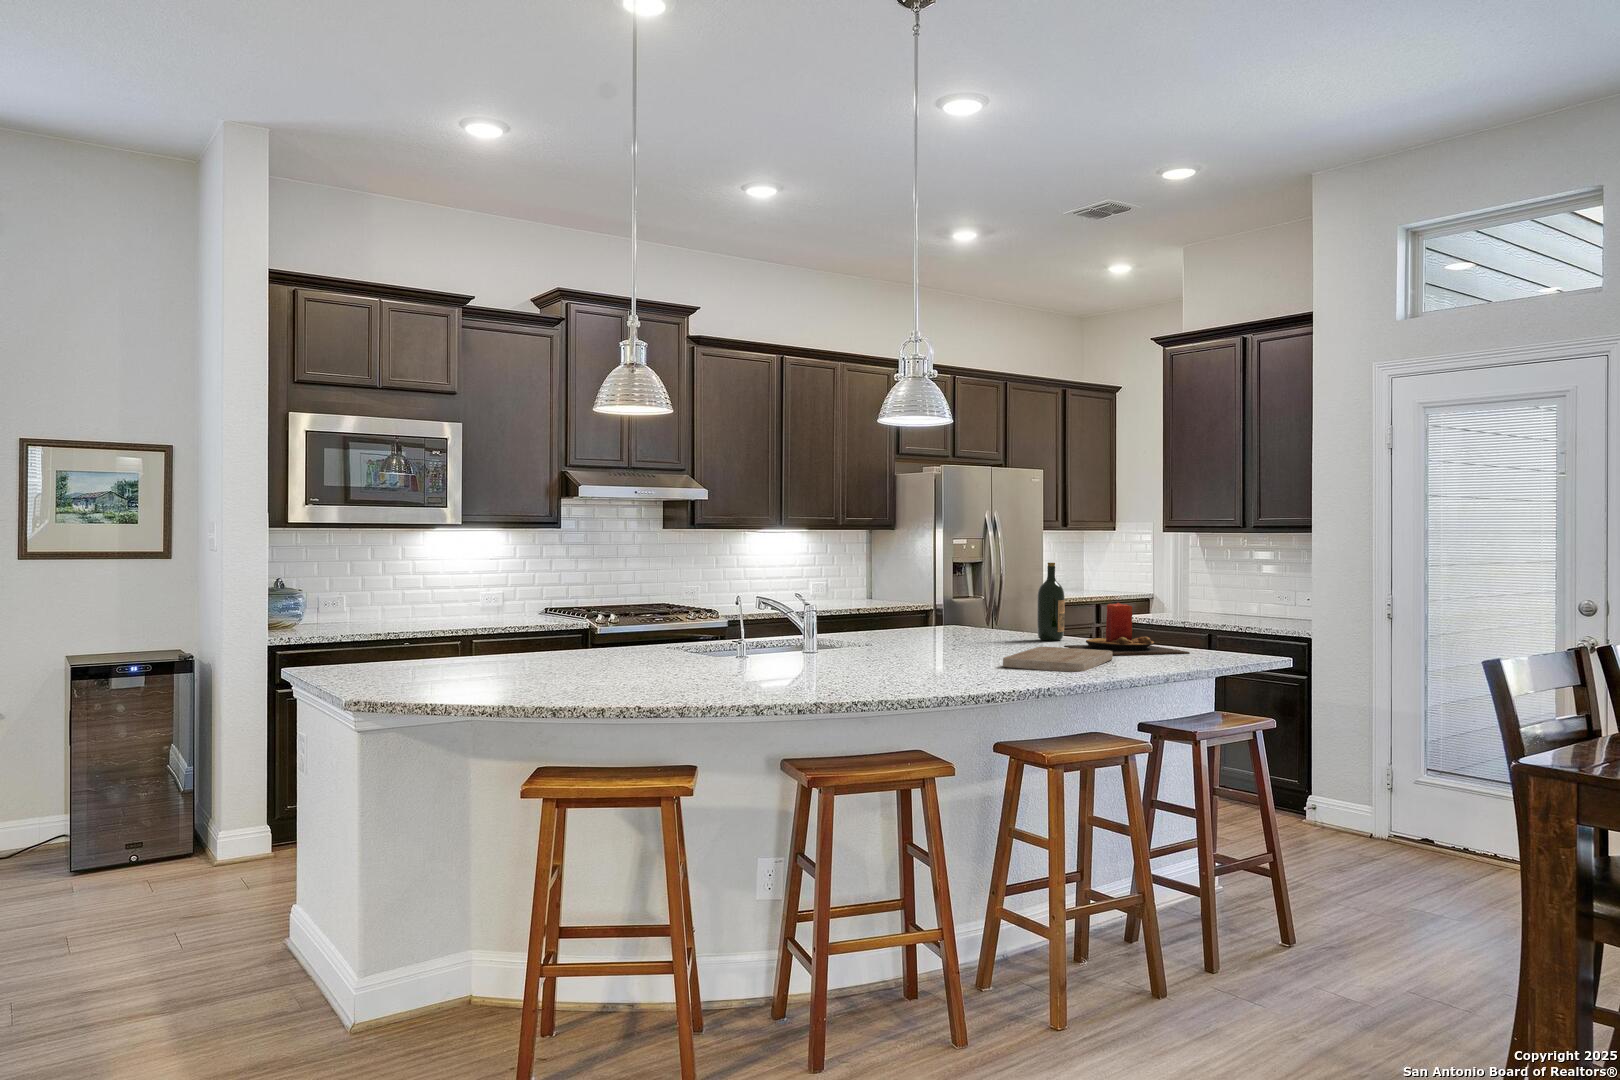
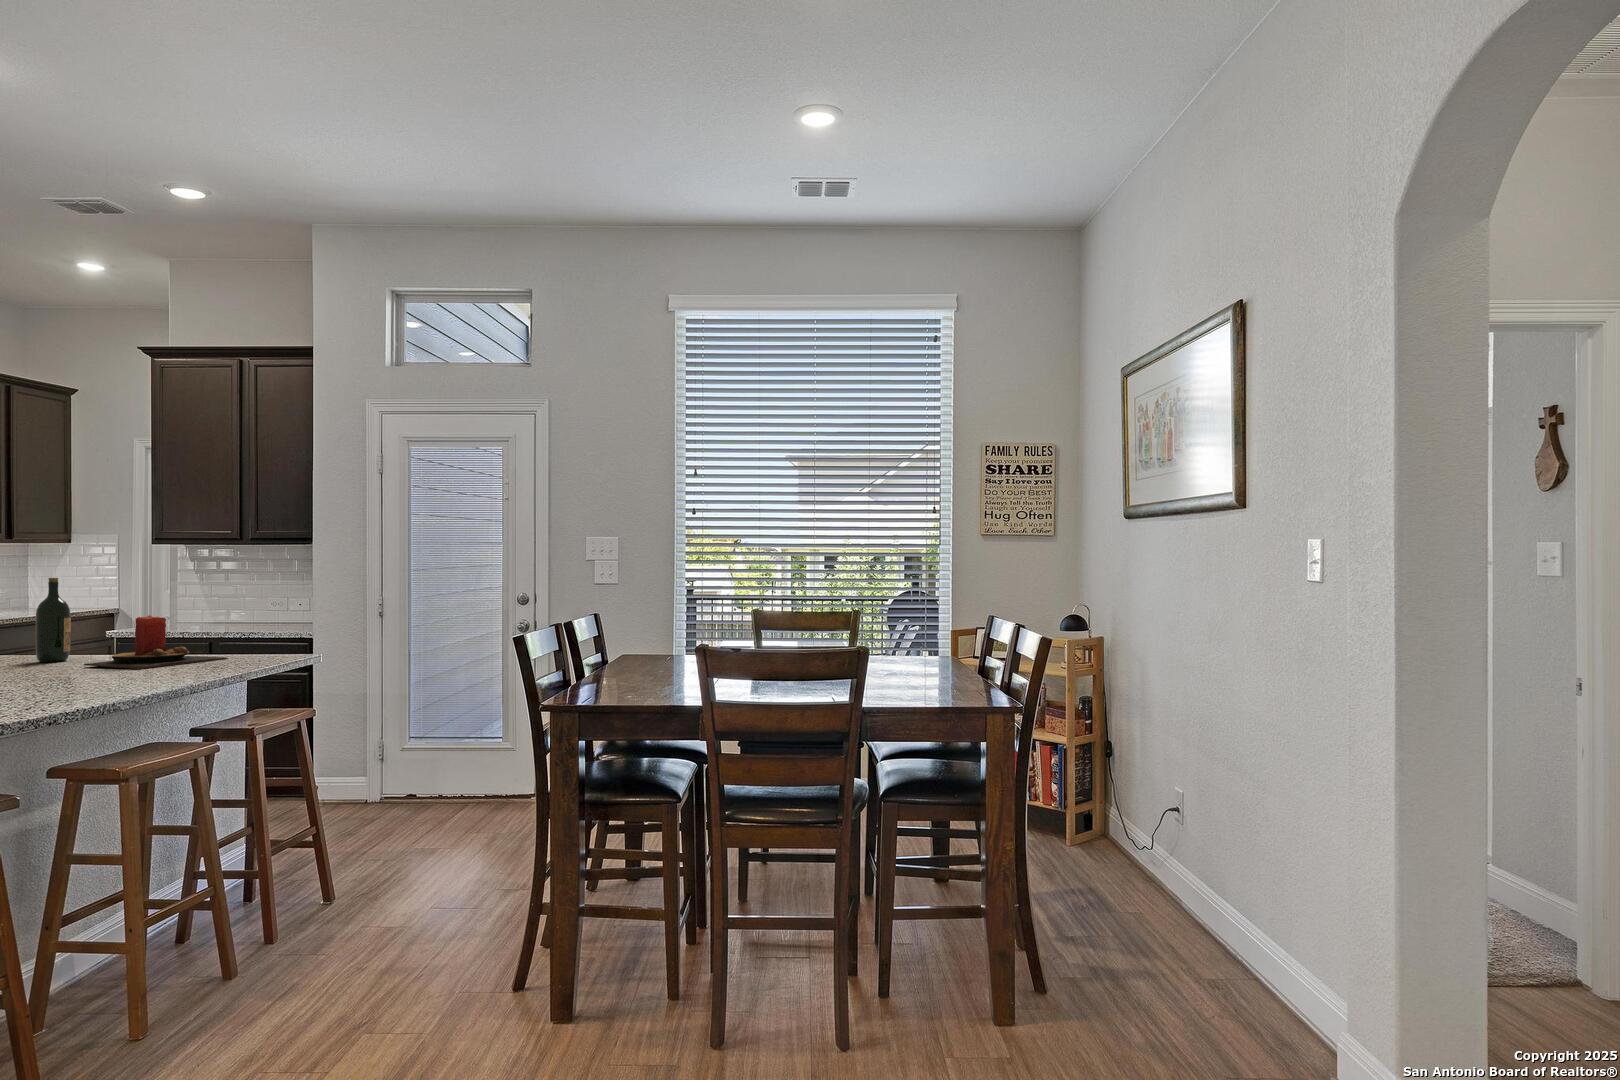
cutting board: present [1003,647,1112,671] -> none [37,663,156,690]

